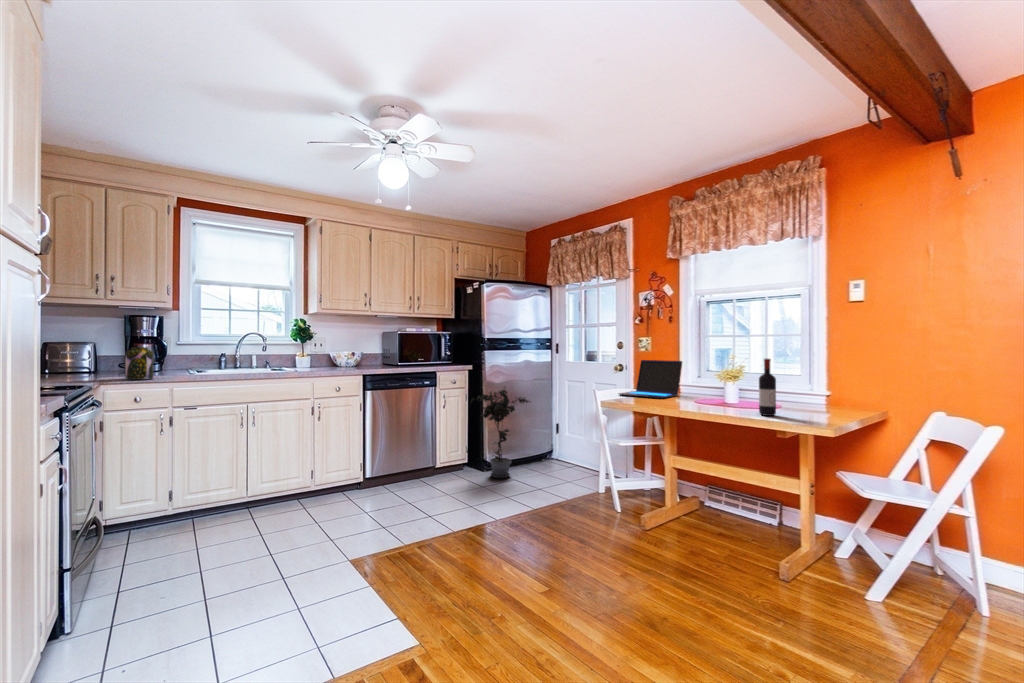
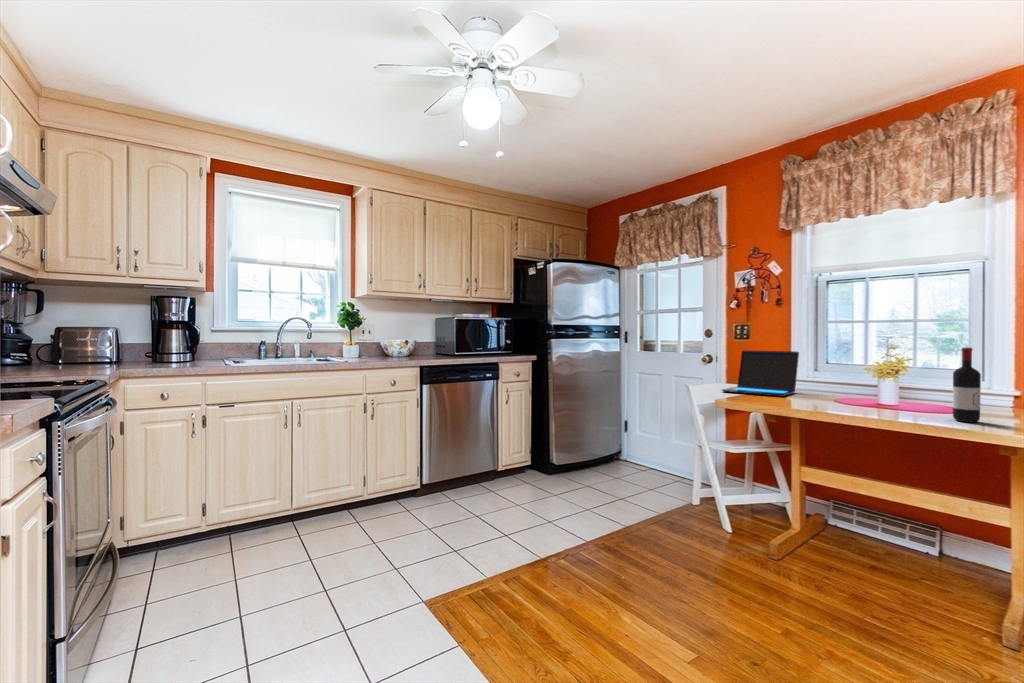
jar: present [125,347,153,380] -> none [152,333,184,371]
potted plant: present [471,387,529,478] -> none [536,380,605,485]

